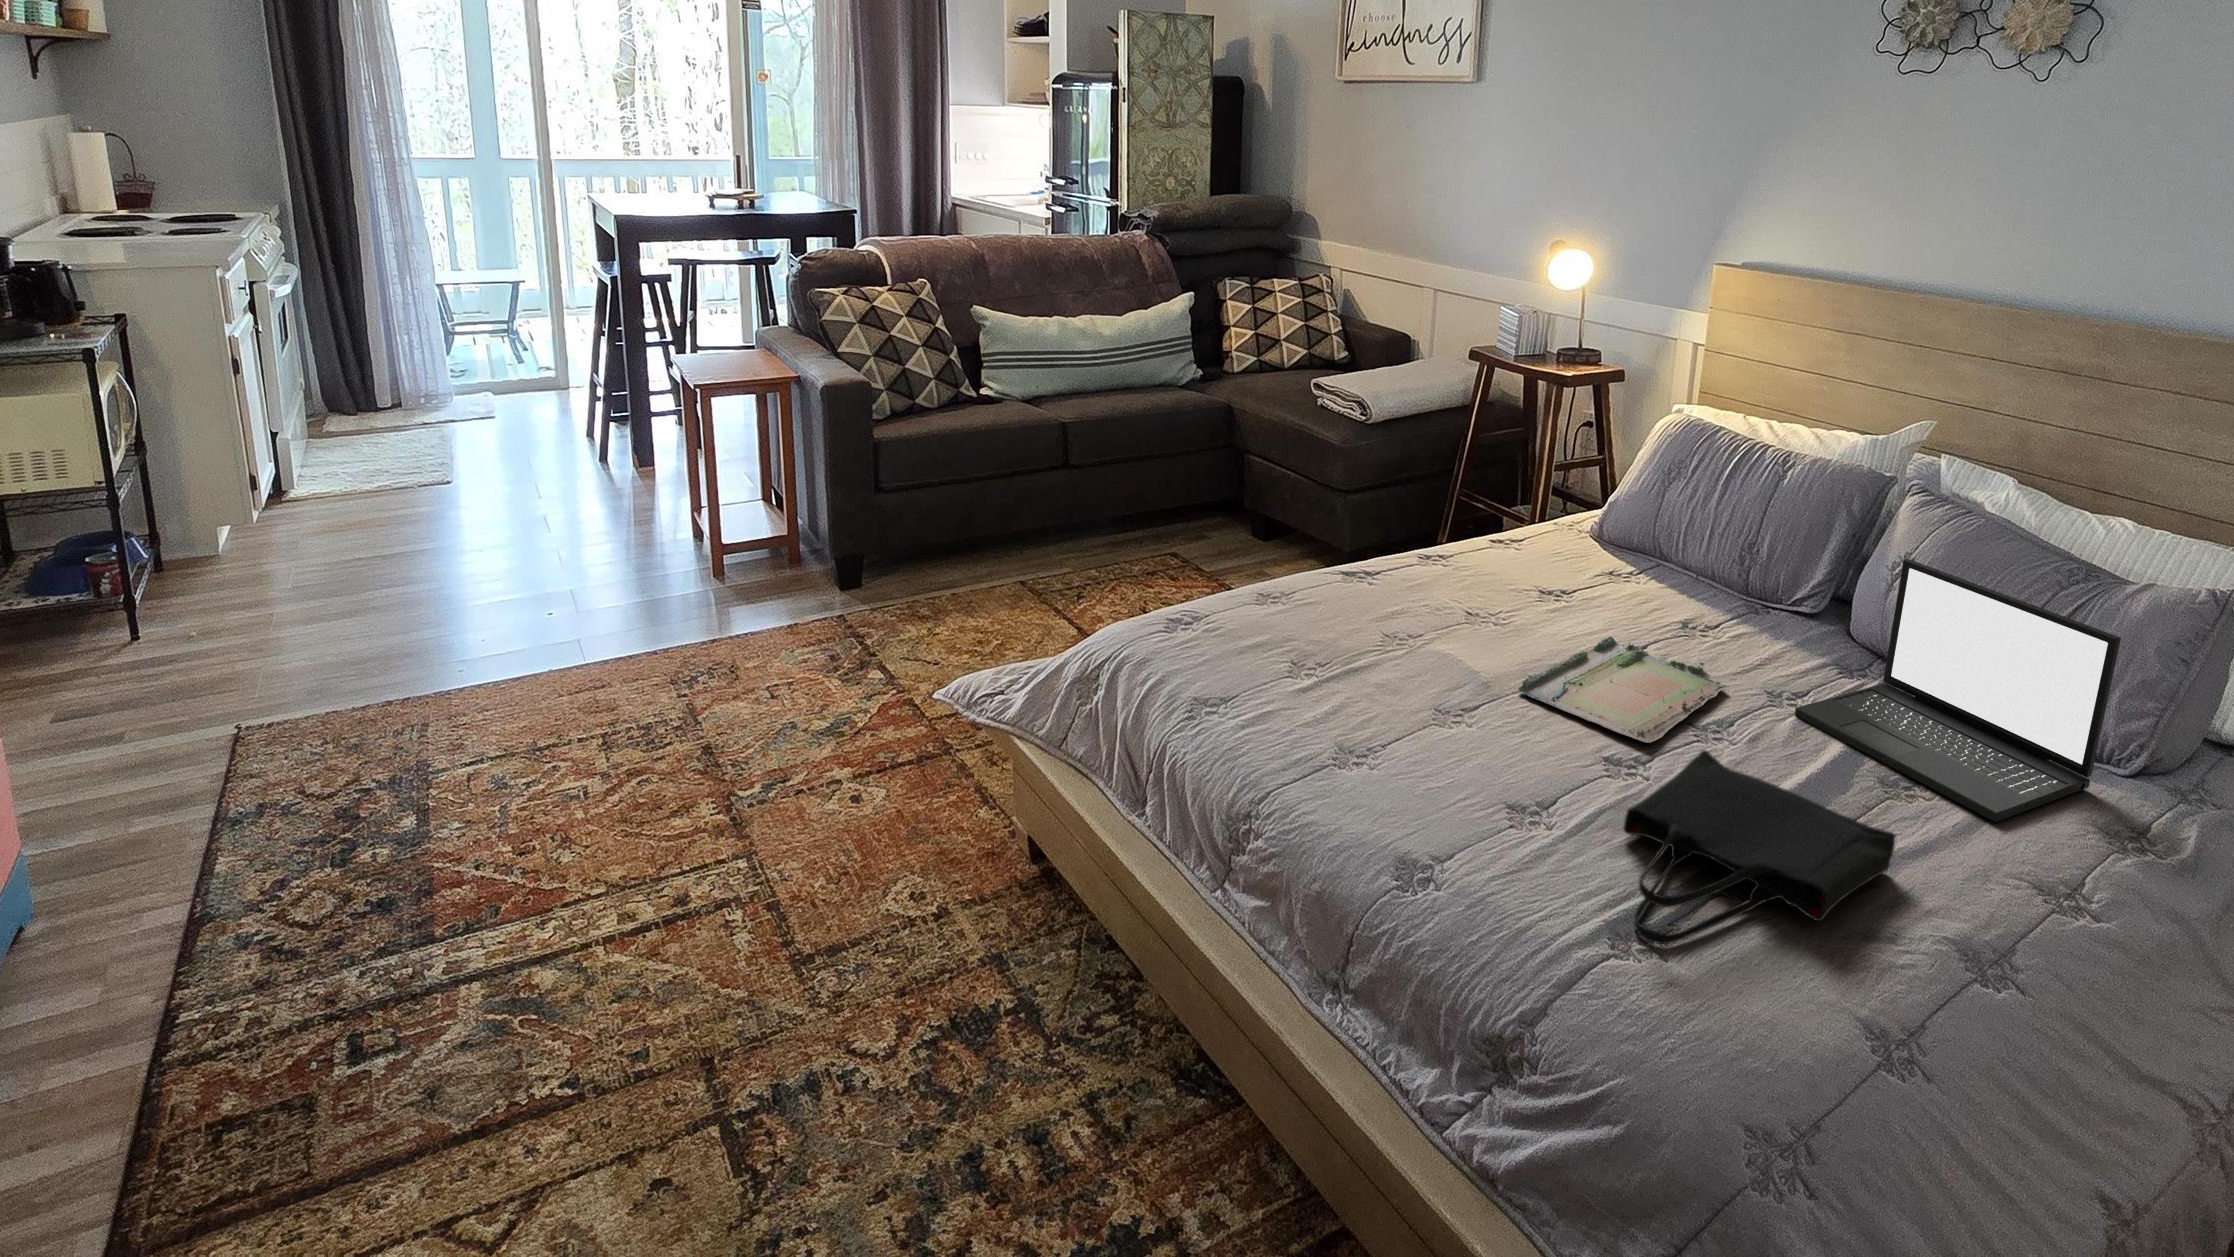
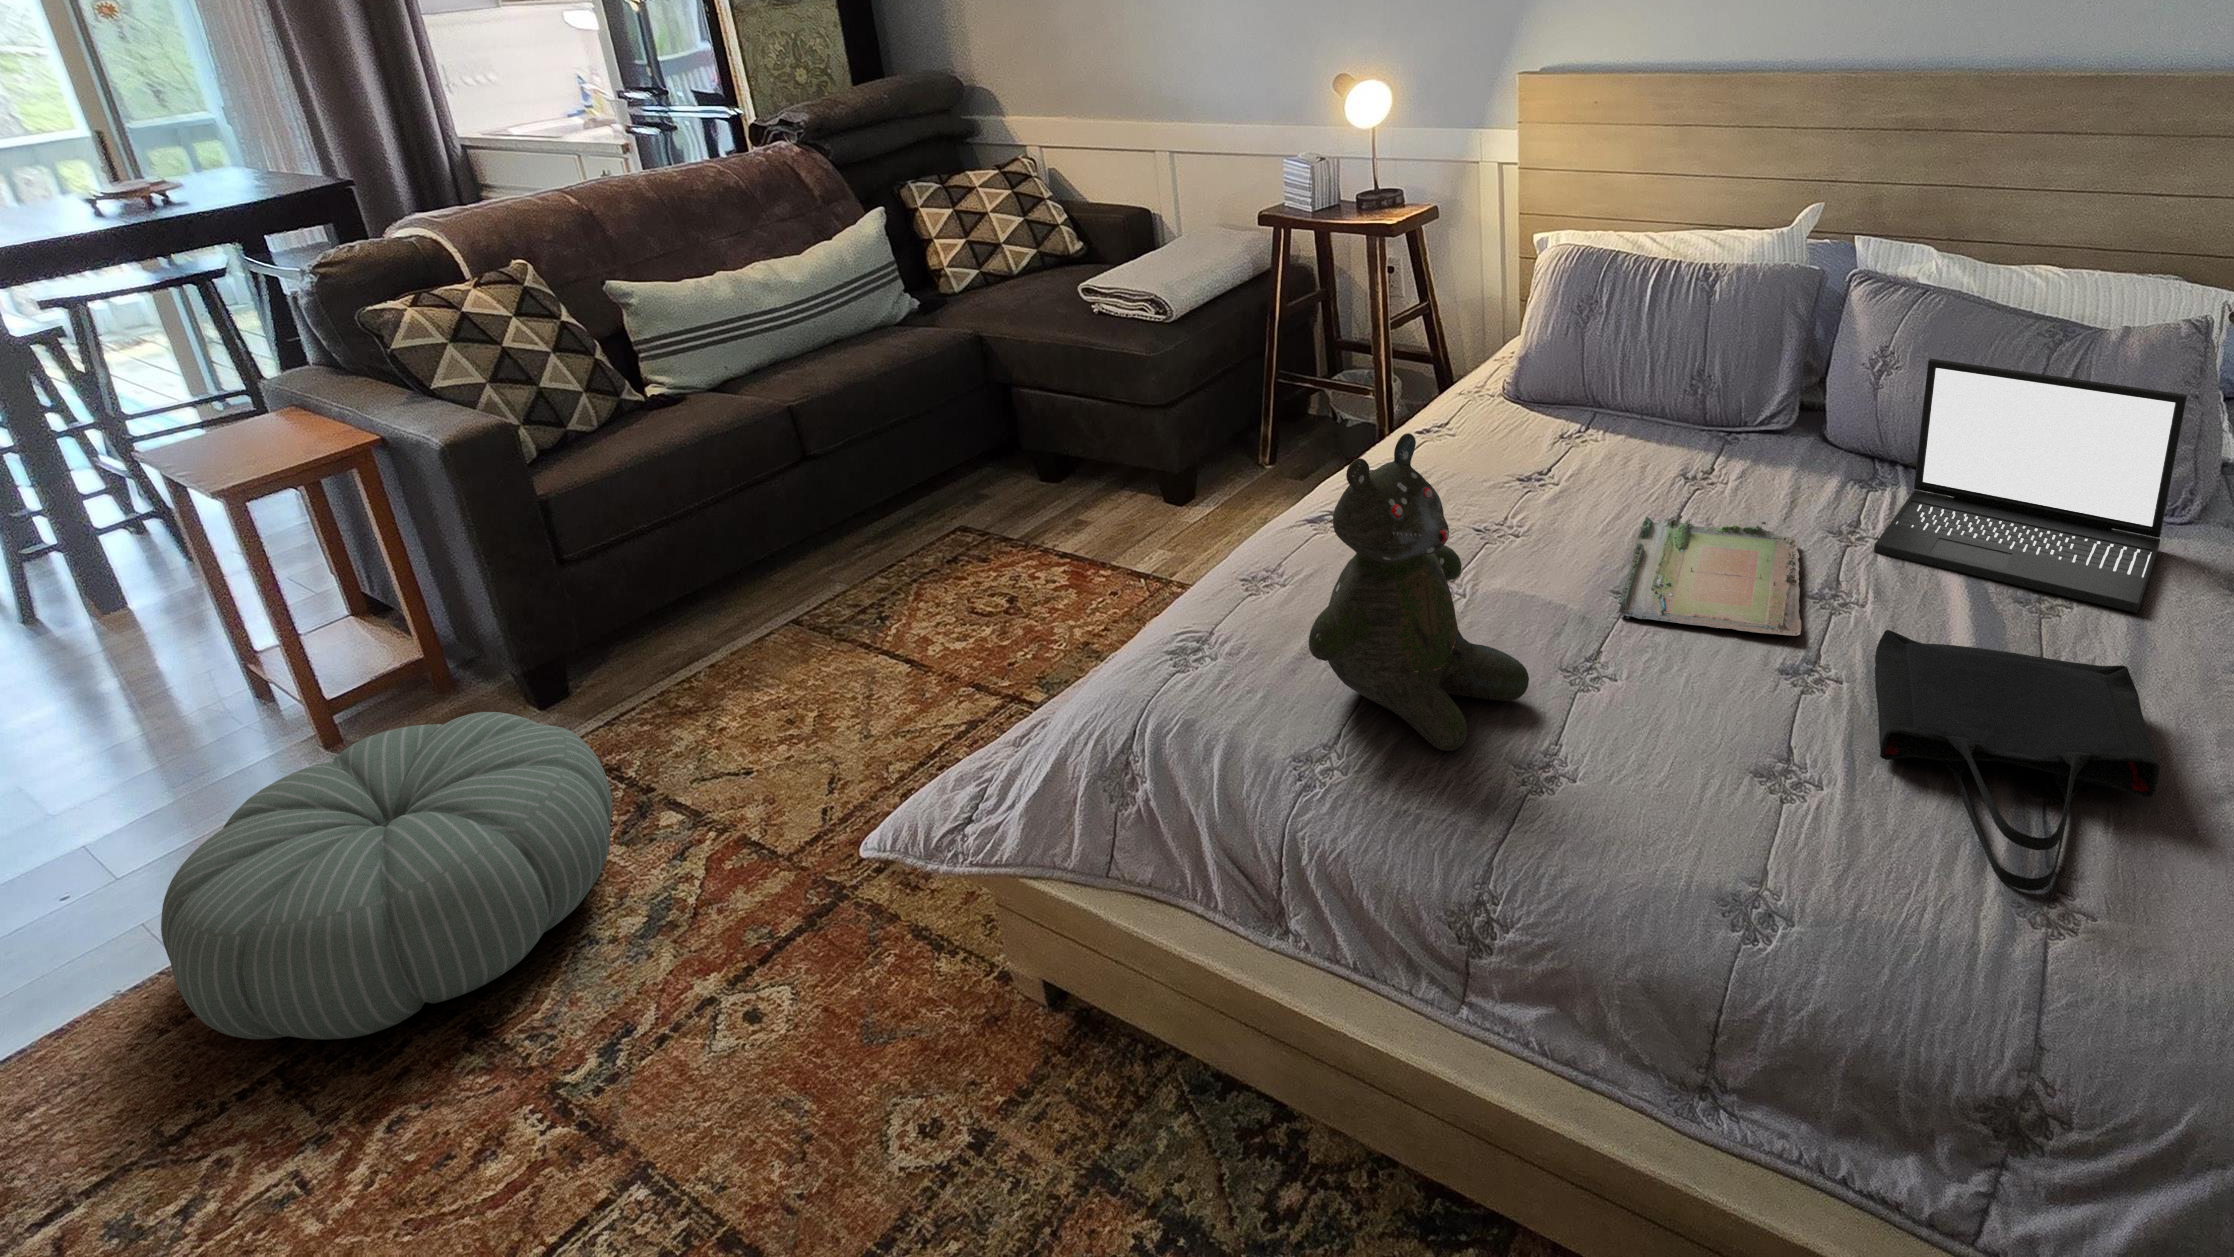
teddy bear: none [1225,485,1393,727] -> present [1309,433,1529,751]
pouf: none [573,558,844,732] -> present [161,712,612,1039]

